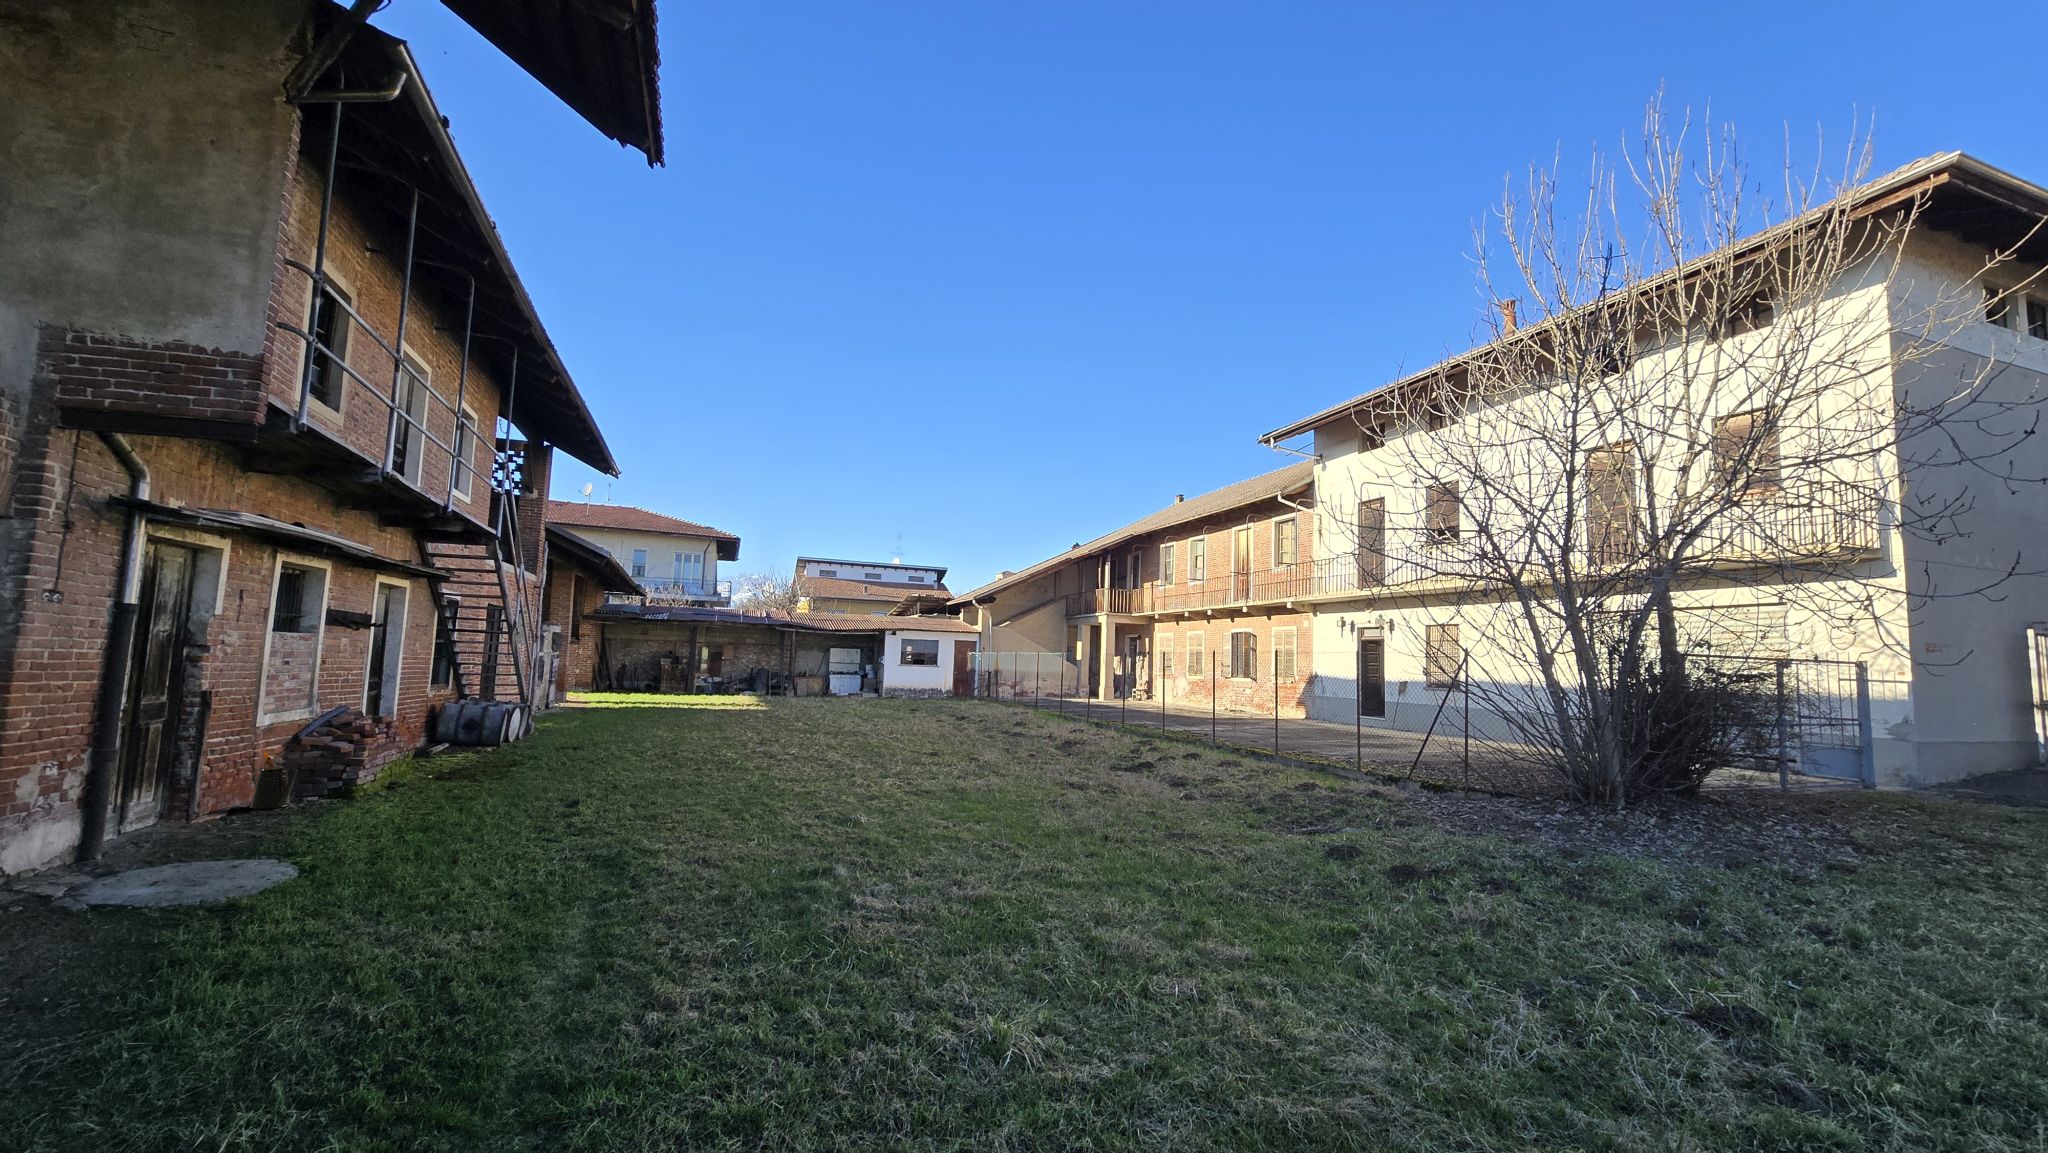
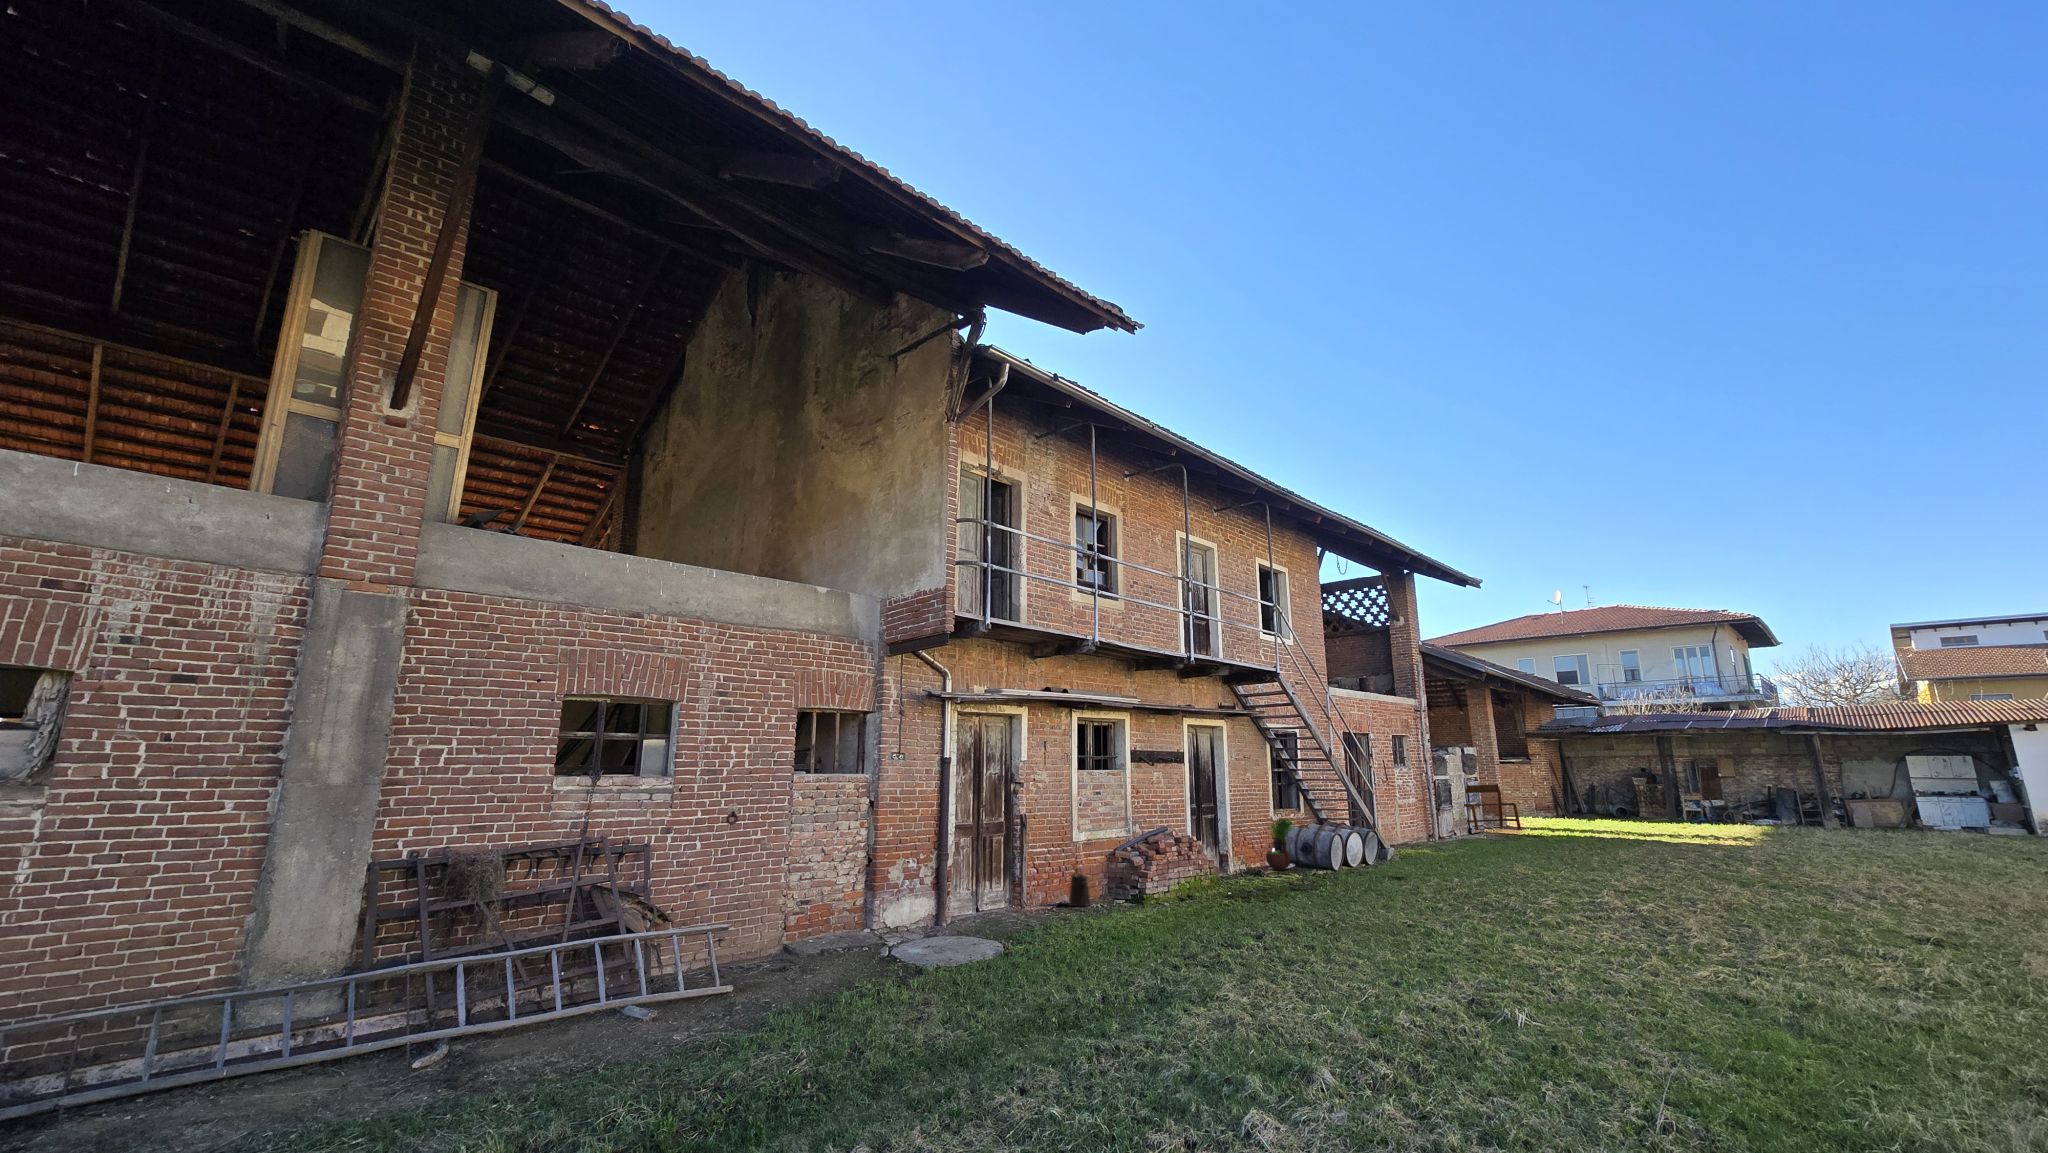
bench: none [541,662,596,705] -> present [1464,784,1521,830]
potted tree: none [430,689,474,750] -> present [1266,817,1295,870]

